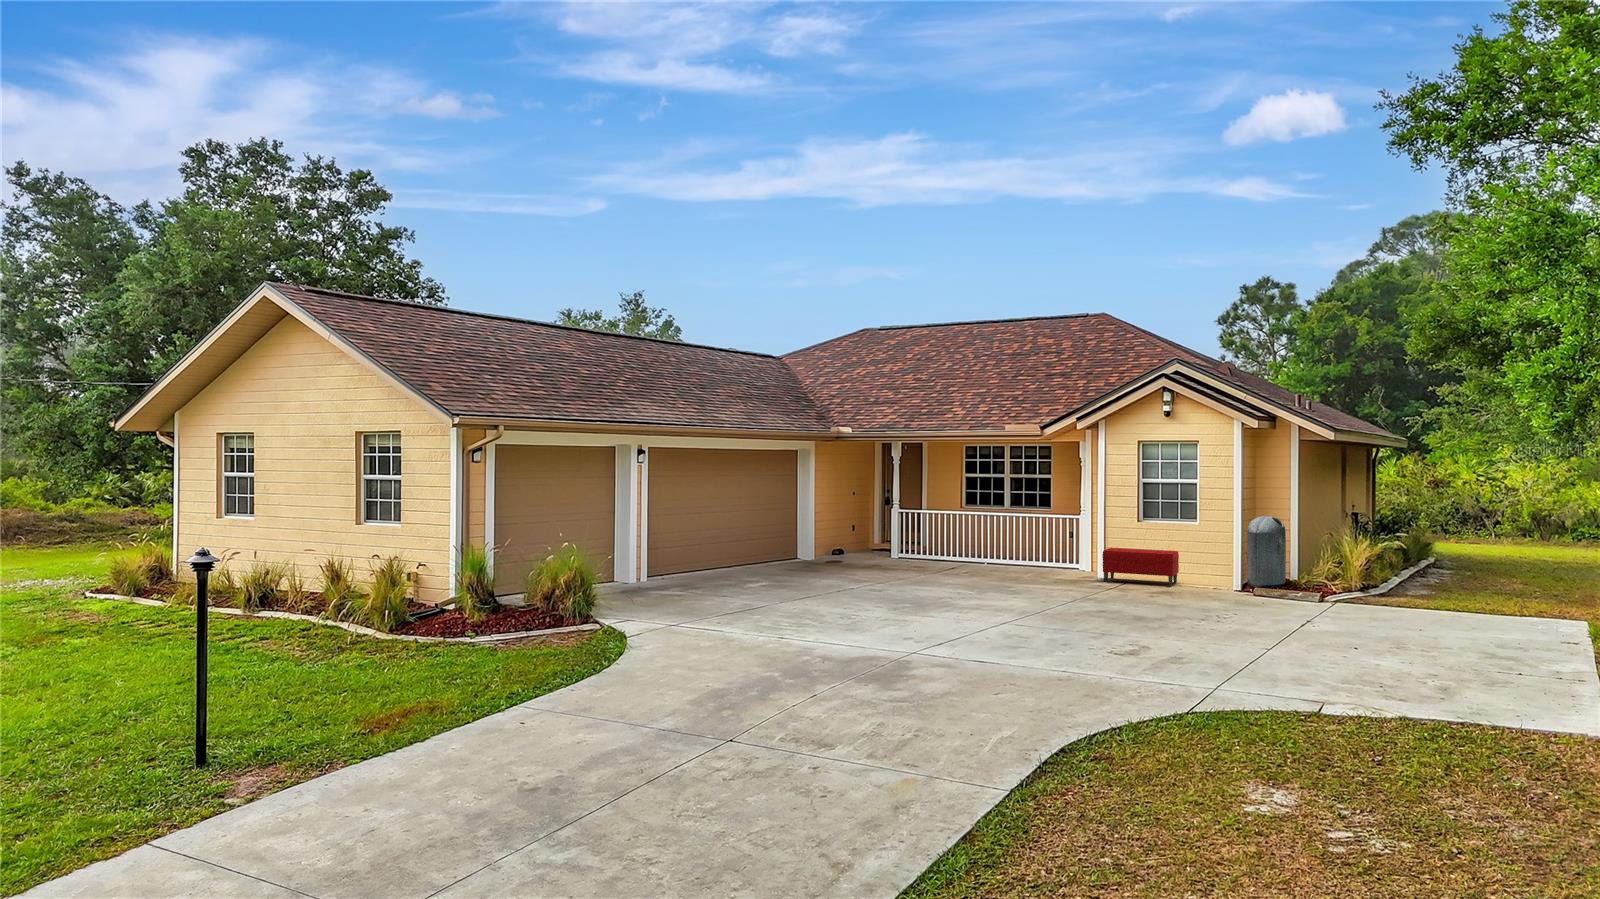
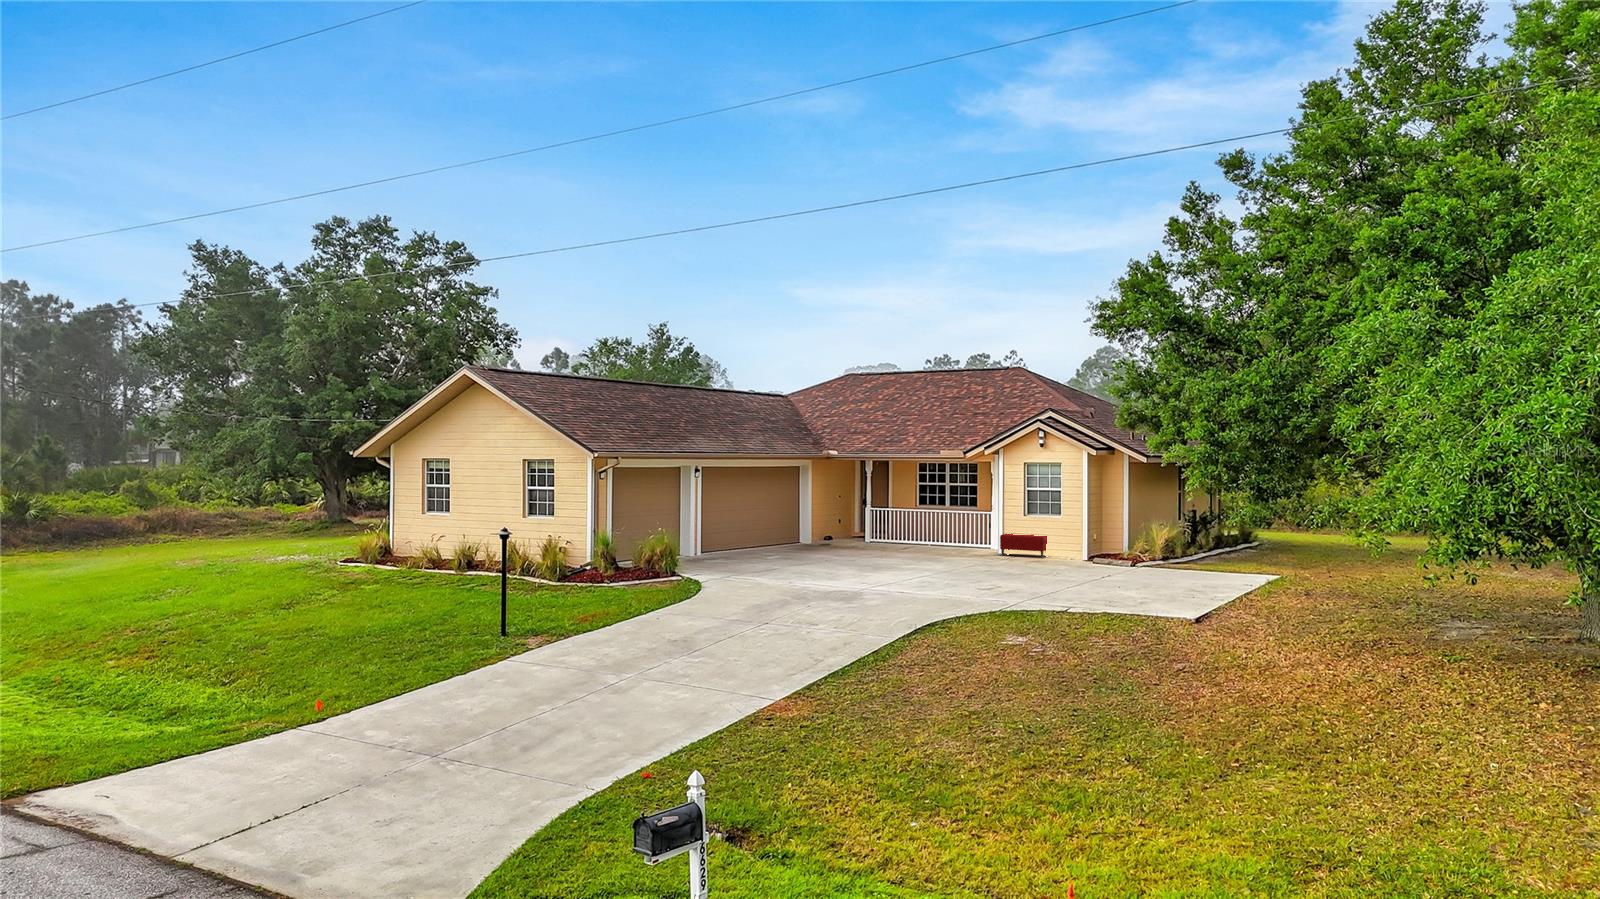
trash can: present [1247,516,1286,588] -> none [1092,512,1117,559]

